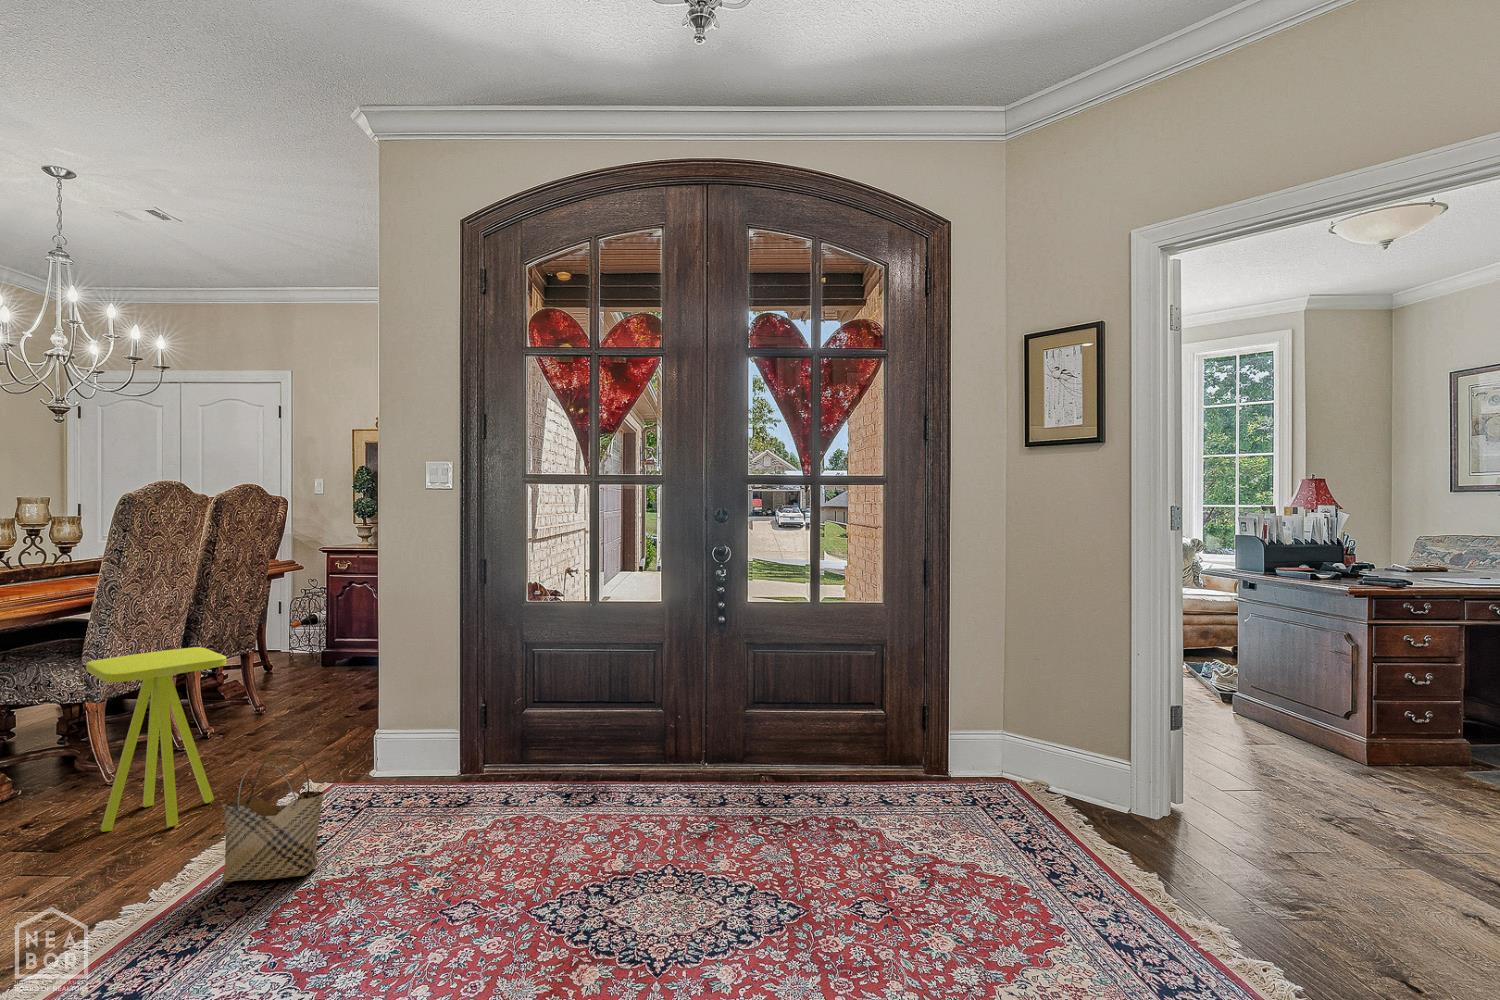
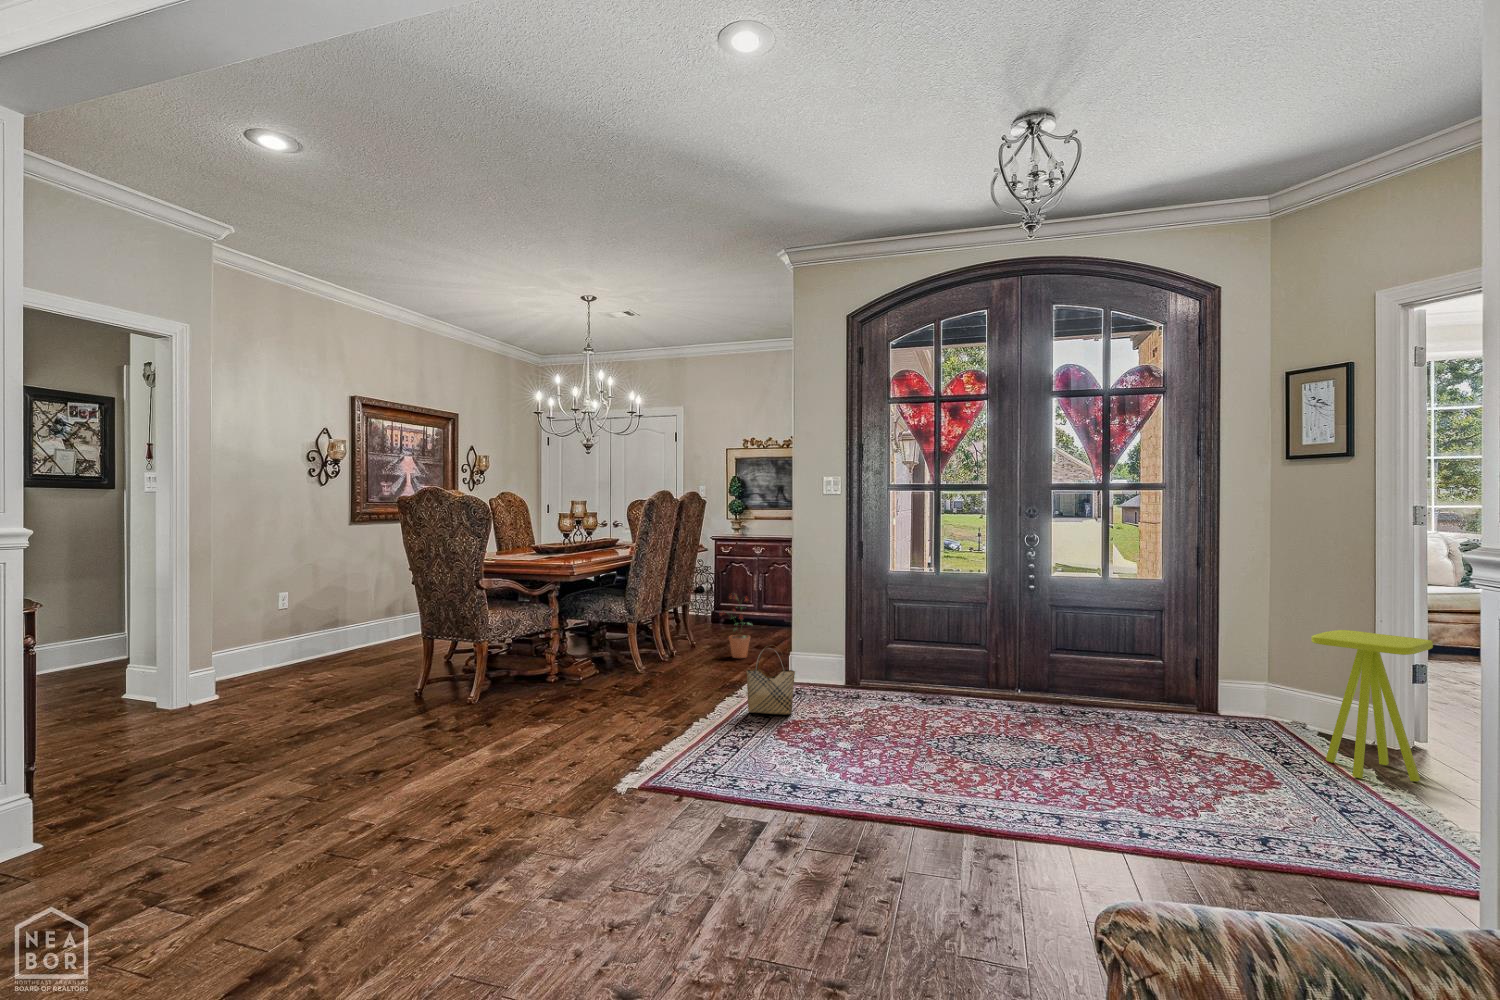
potted plant: none [287,635,345,733] -> present [720,595,750,658]
side table: present [86,647,226,832] -> present [1311,630,1433,781]

